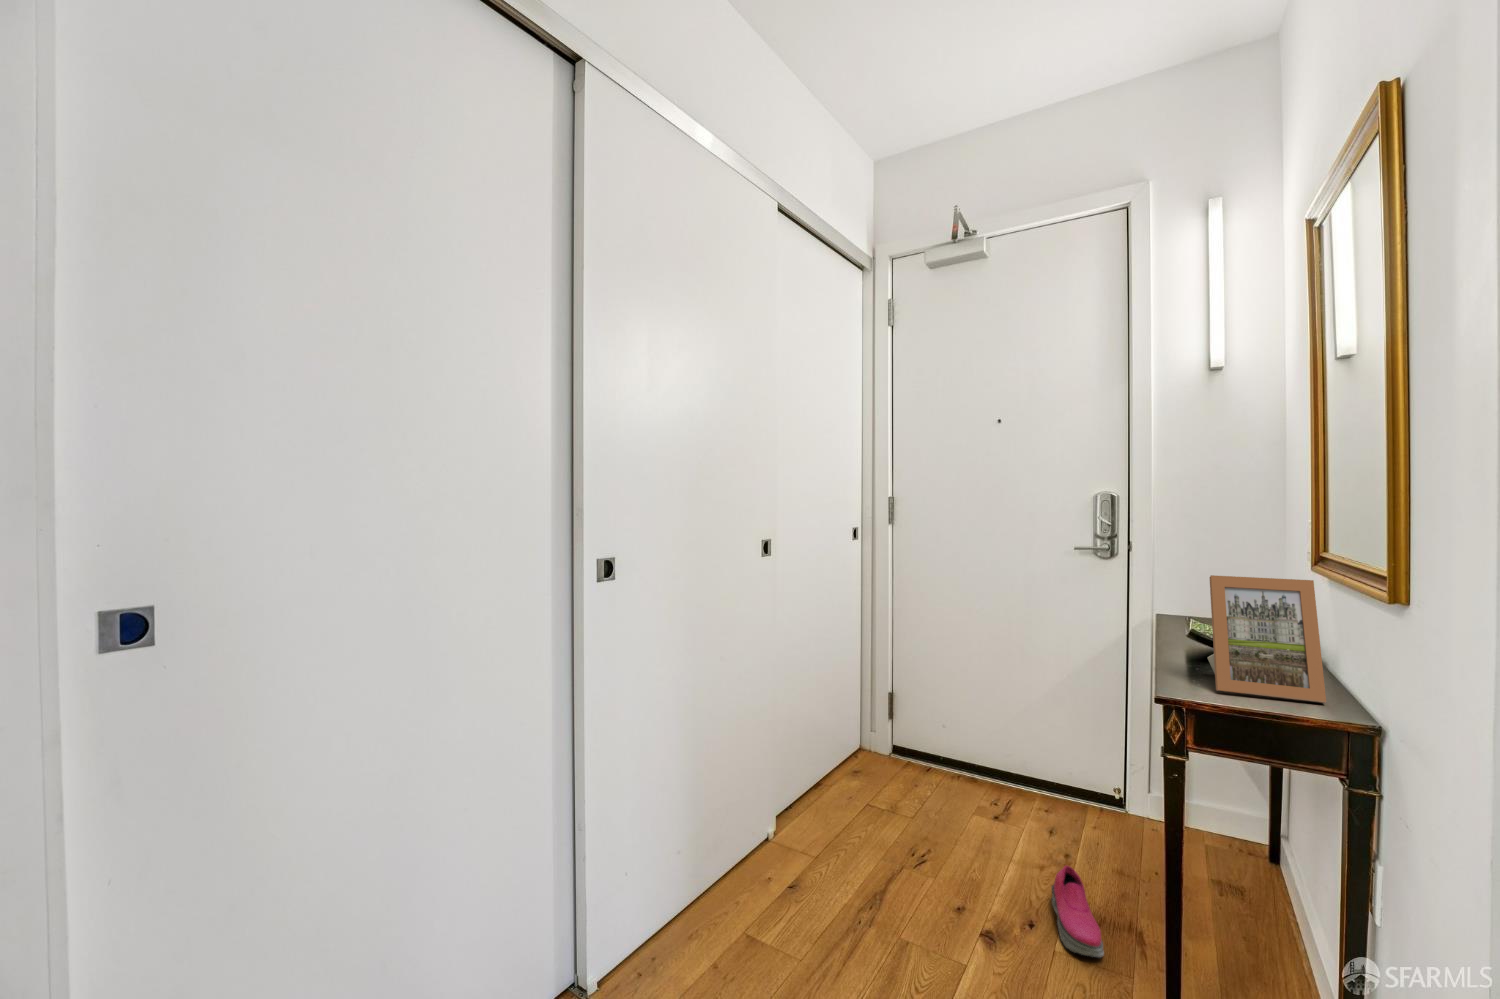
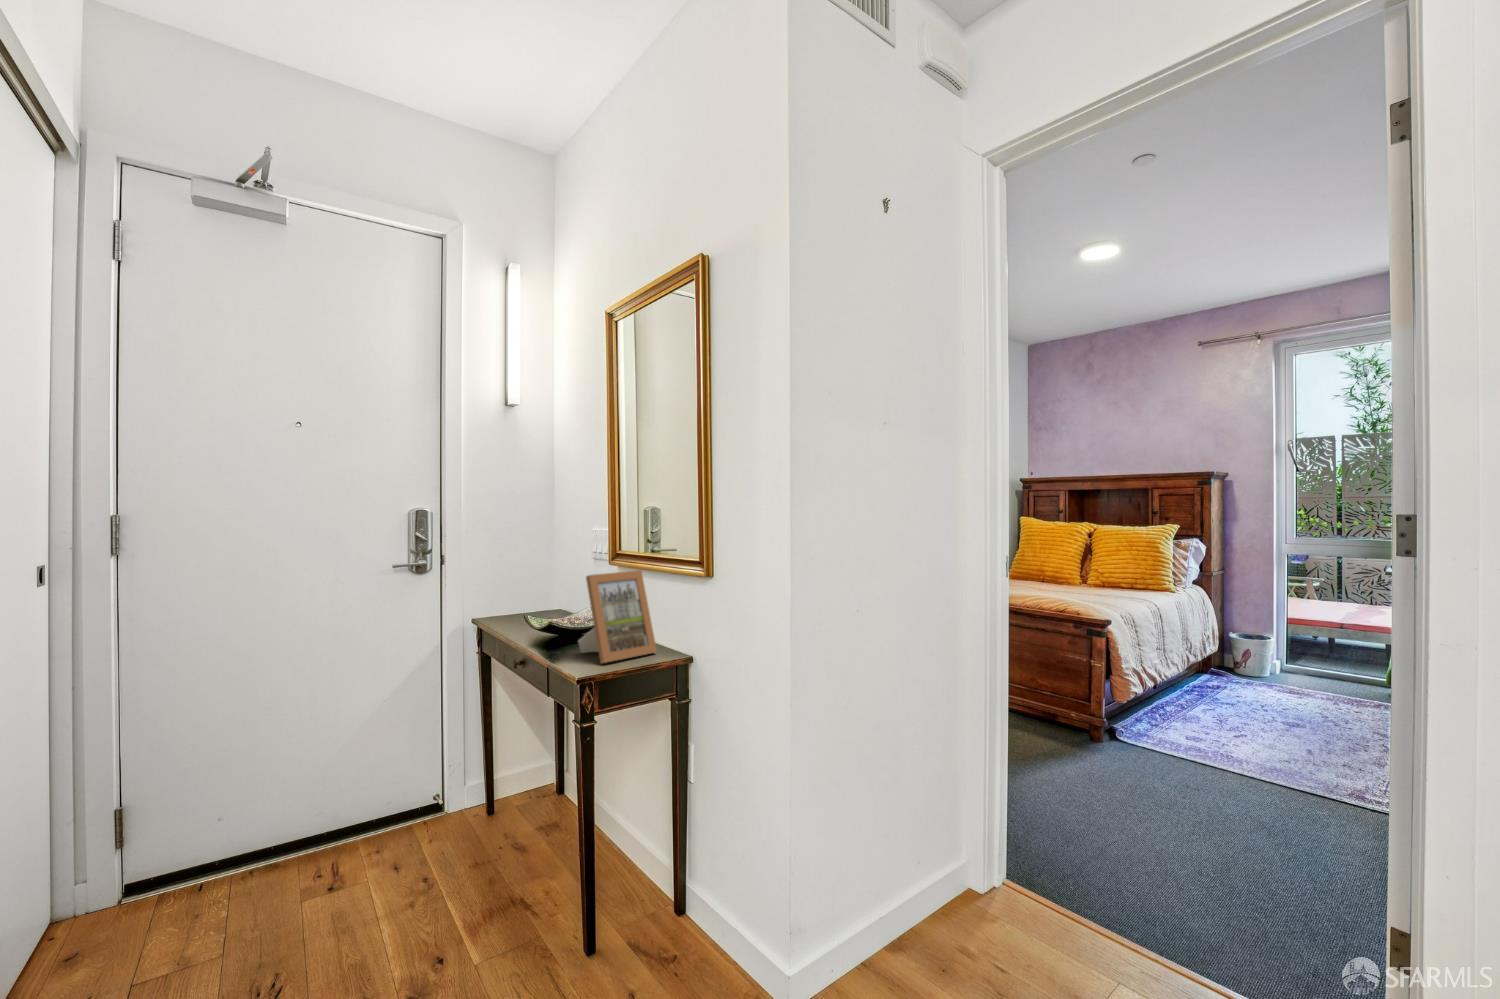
shoe: present [1052,866,1104,958] -> none [443,879,516,954]

